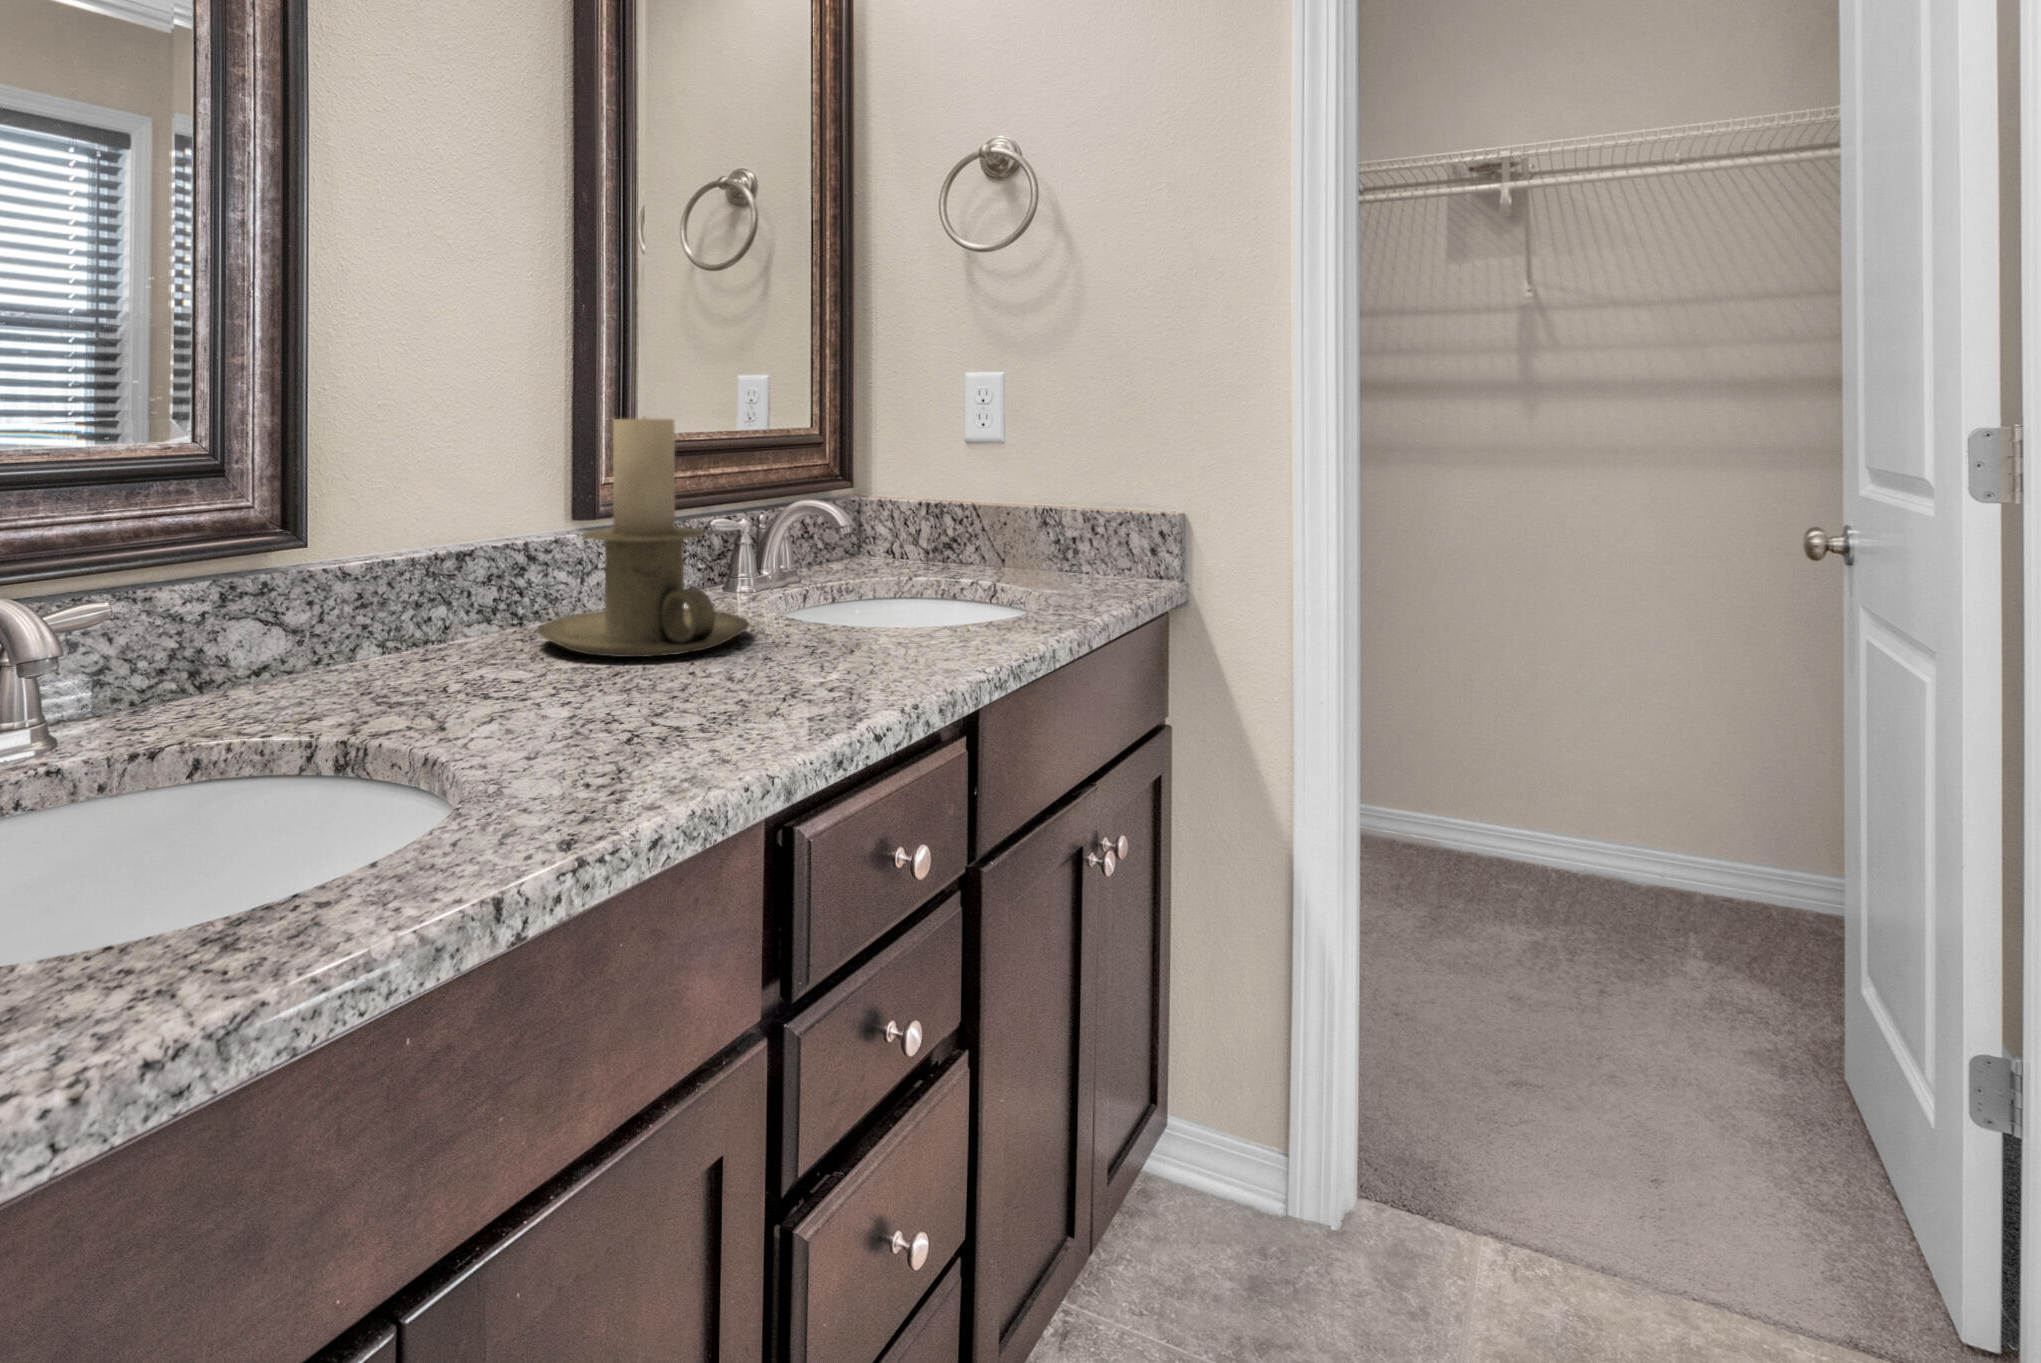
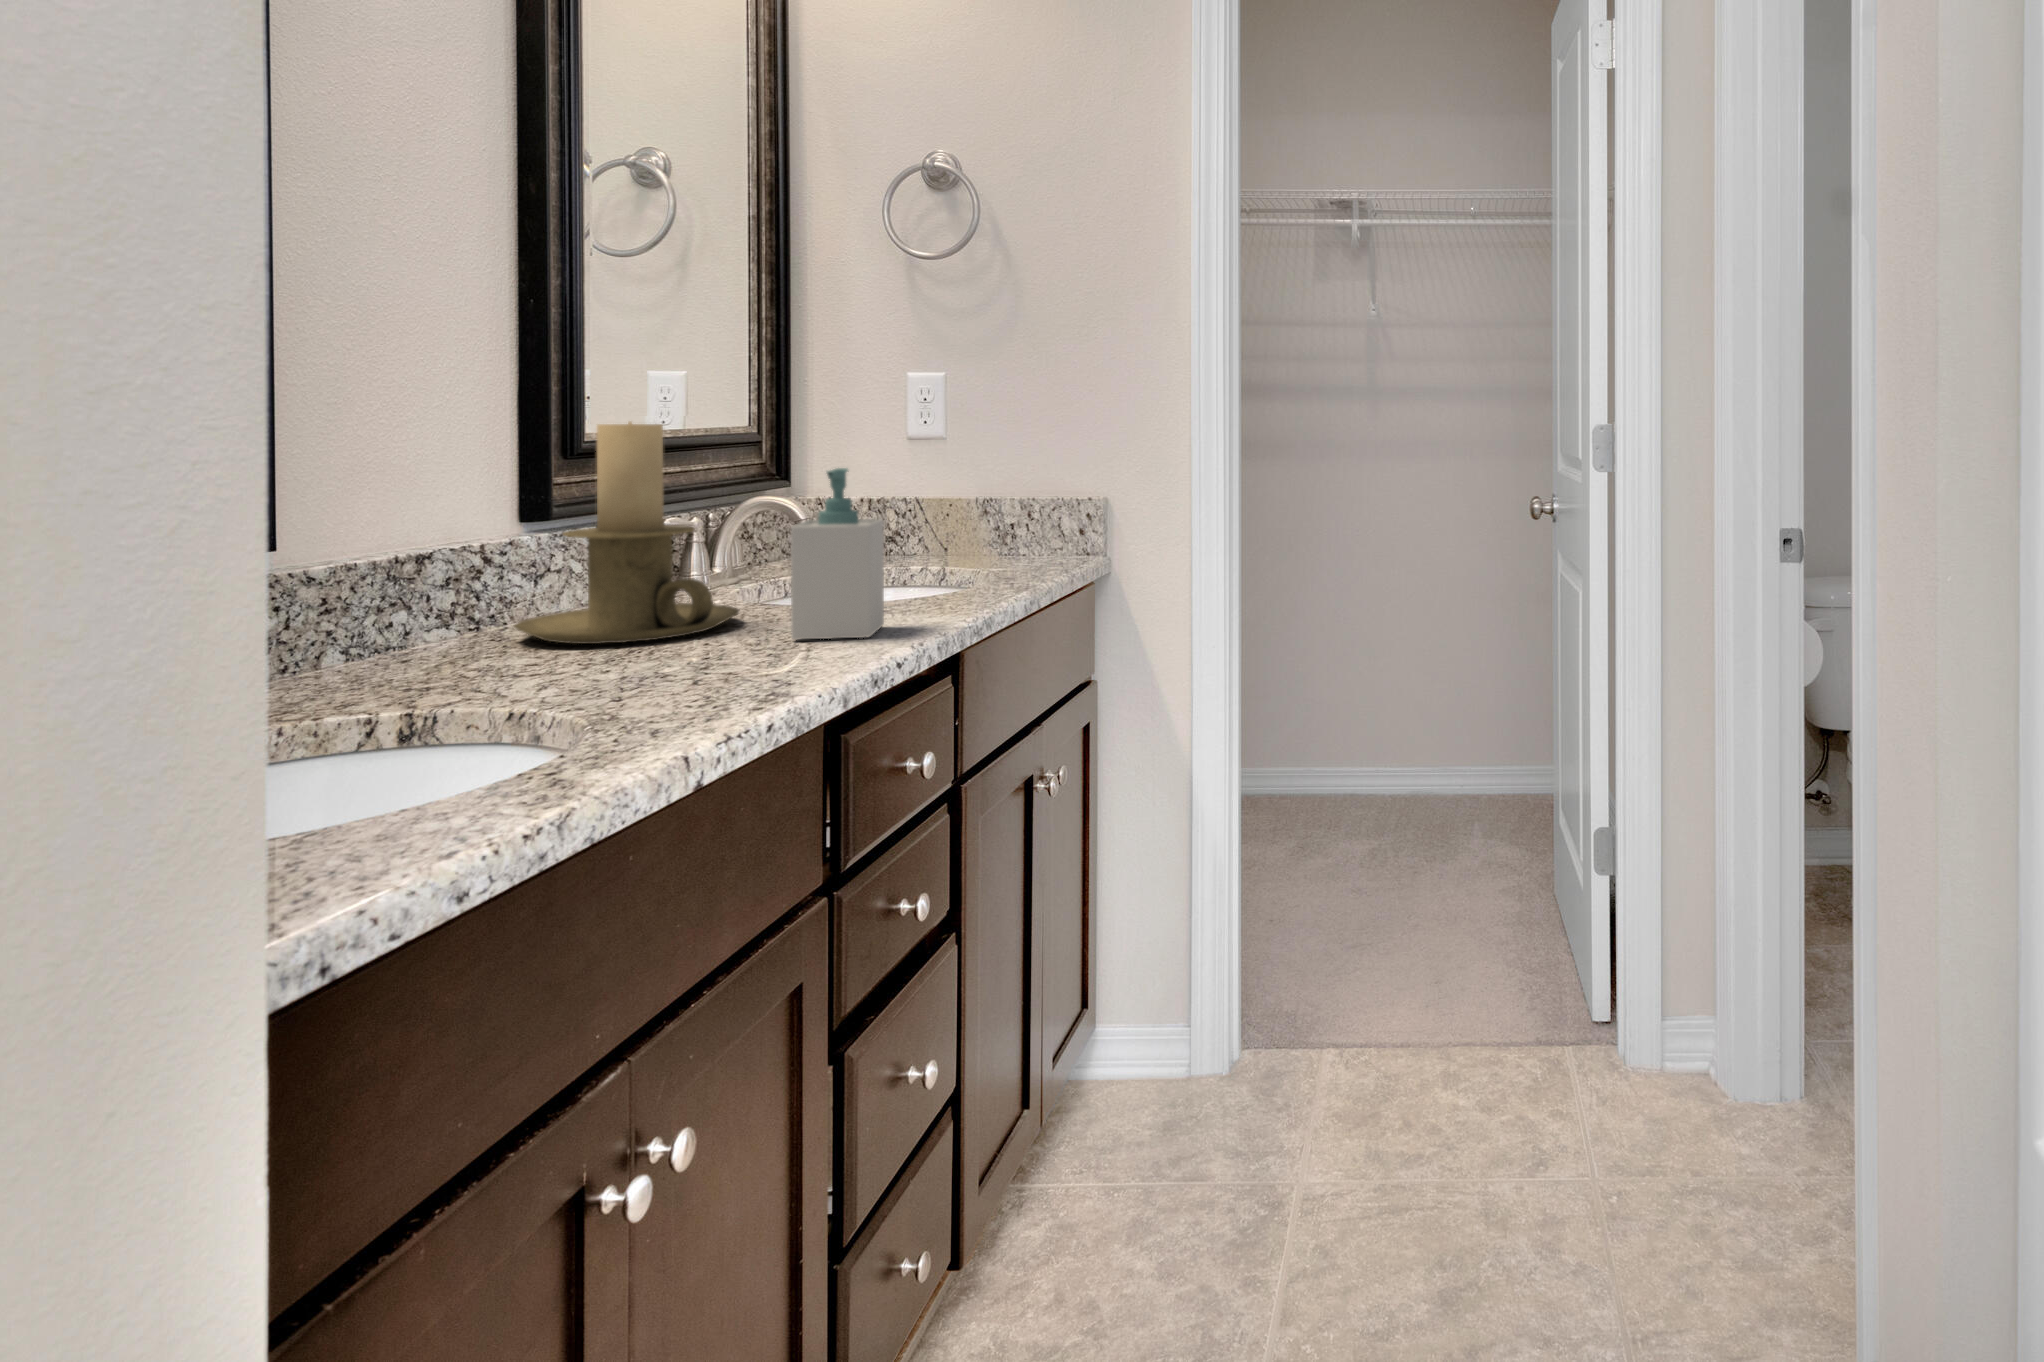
soap bottle: none [774,468,890,686] -> present [791,468,884,640]

